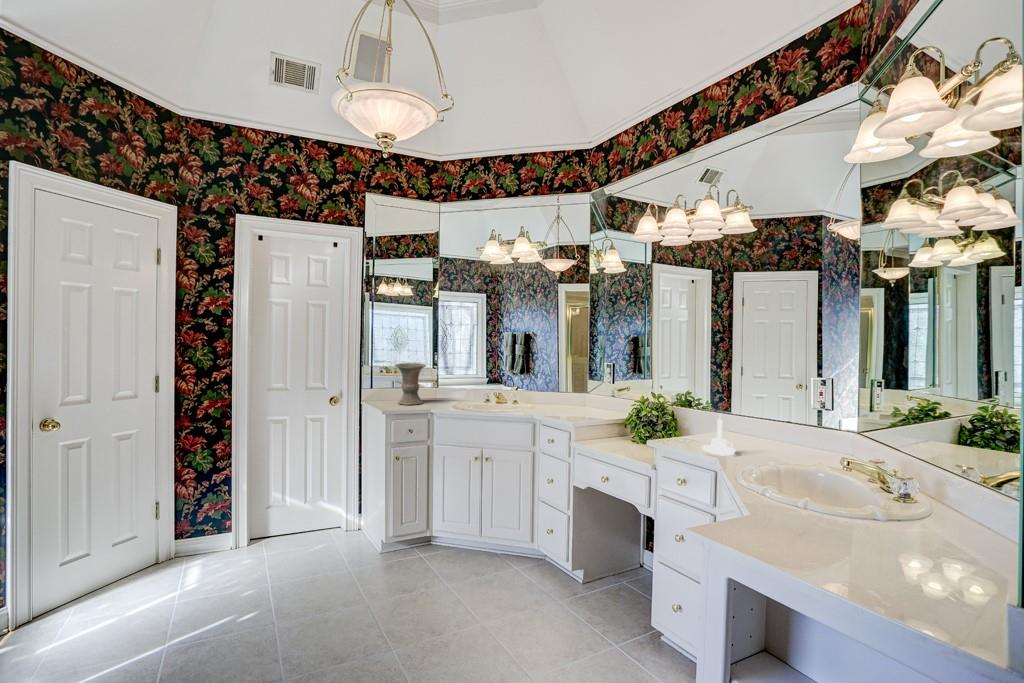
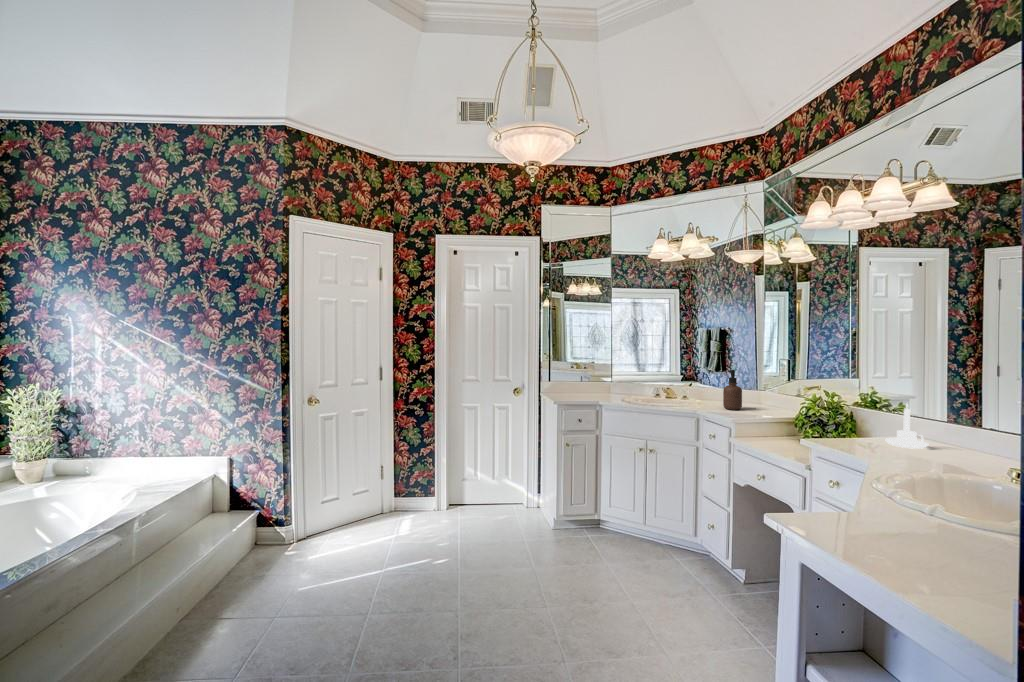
vase: present [395,363,426,405] -> none [565,359,594,397]
soap dispenser: none [554,376,571,415] -> present [723,370,742,410]

